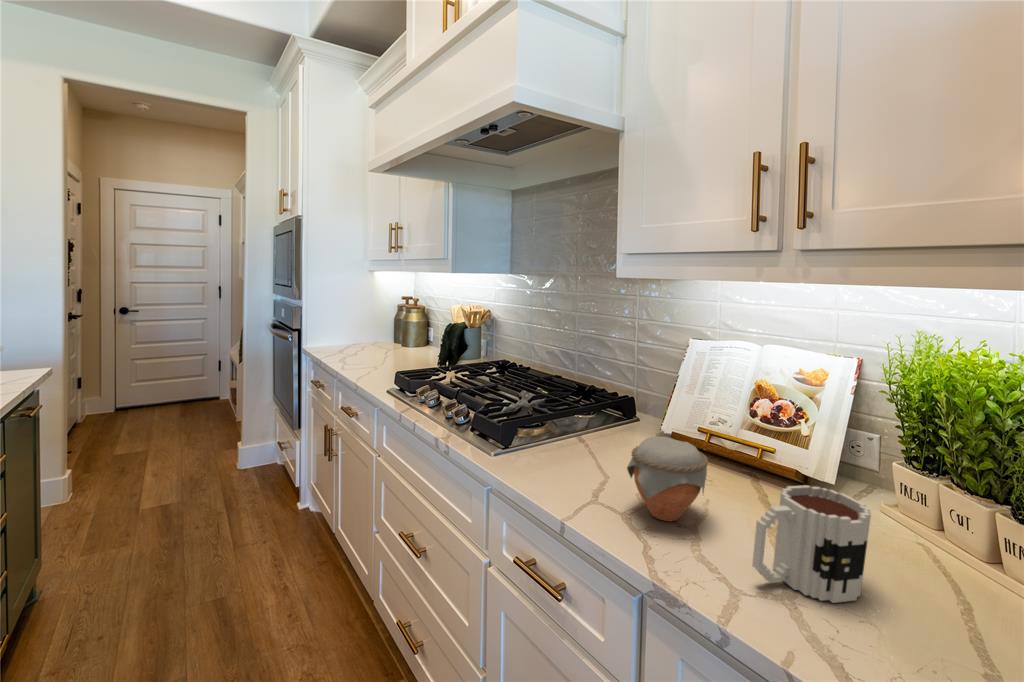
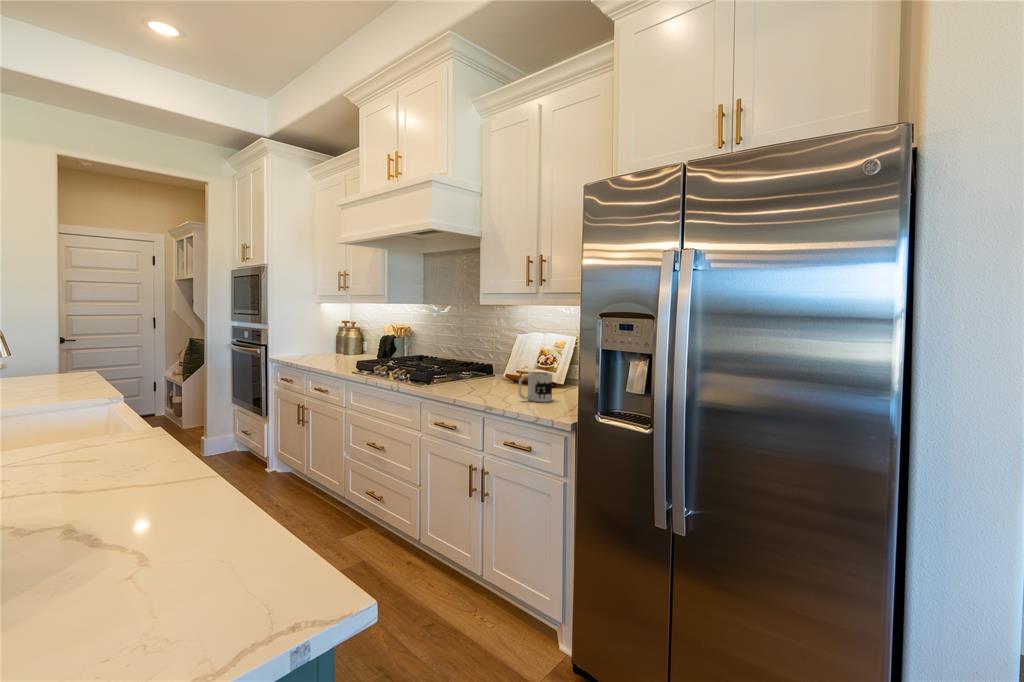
jar: present [627,437,708,521] -> none [481,365,511,394]

